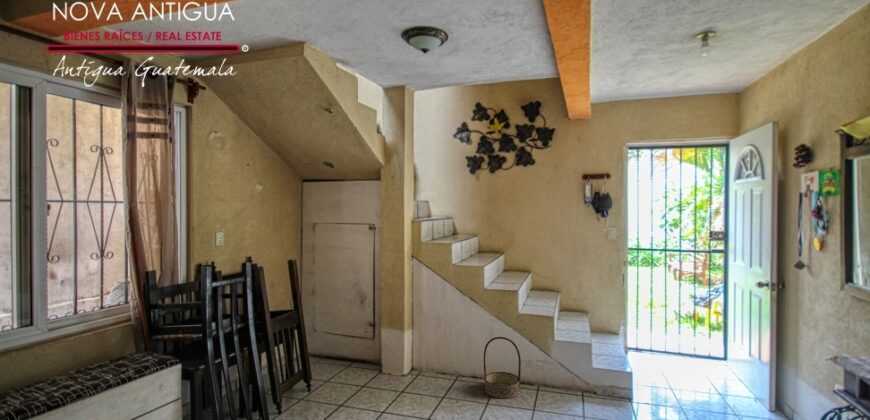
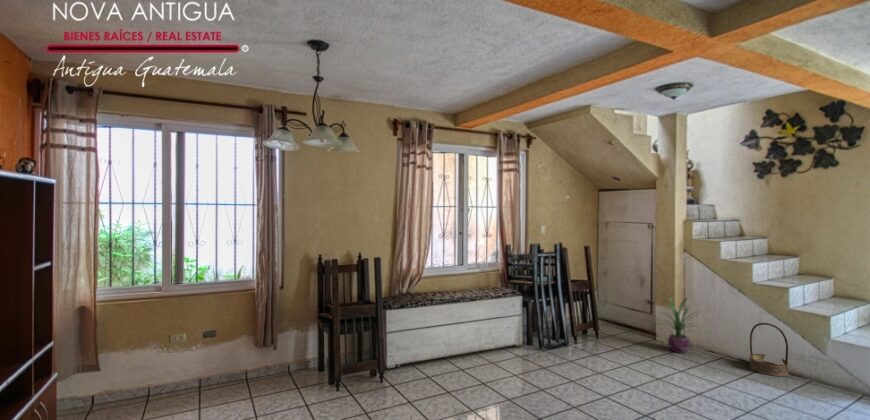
decorative plant: none [373,318,449,392] -> present [665,297,691,353]

